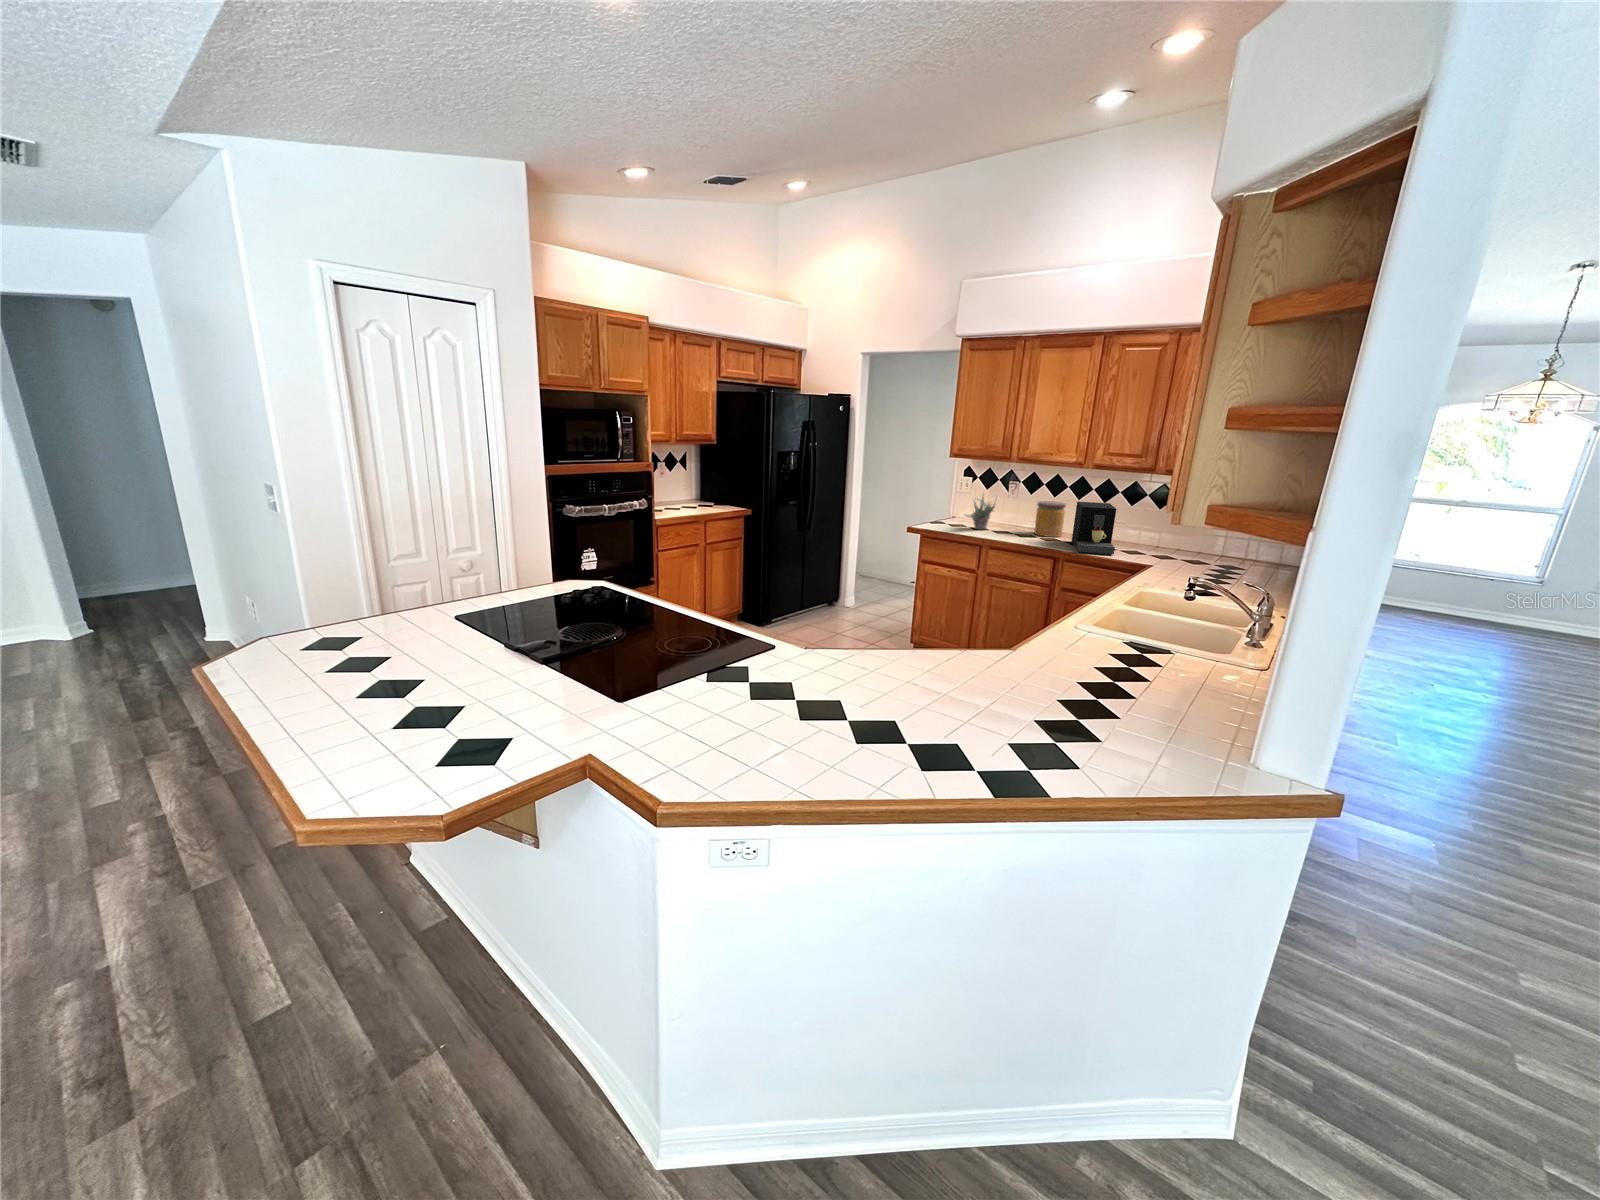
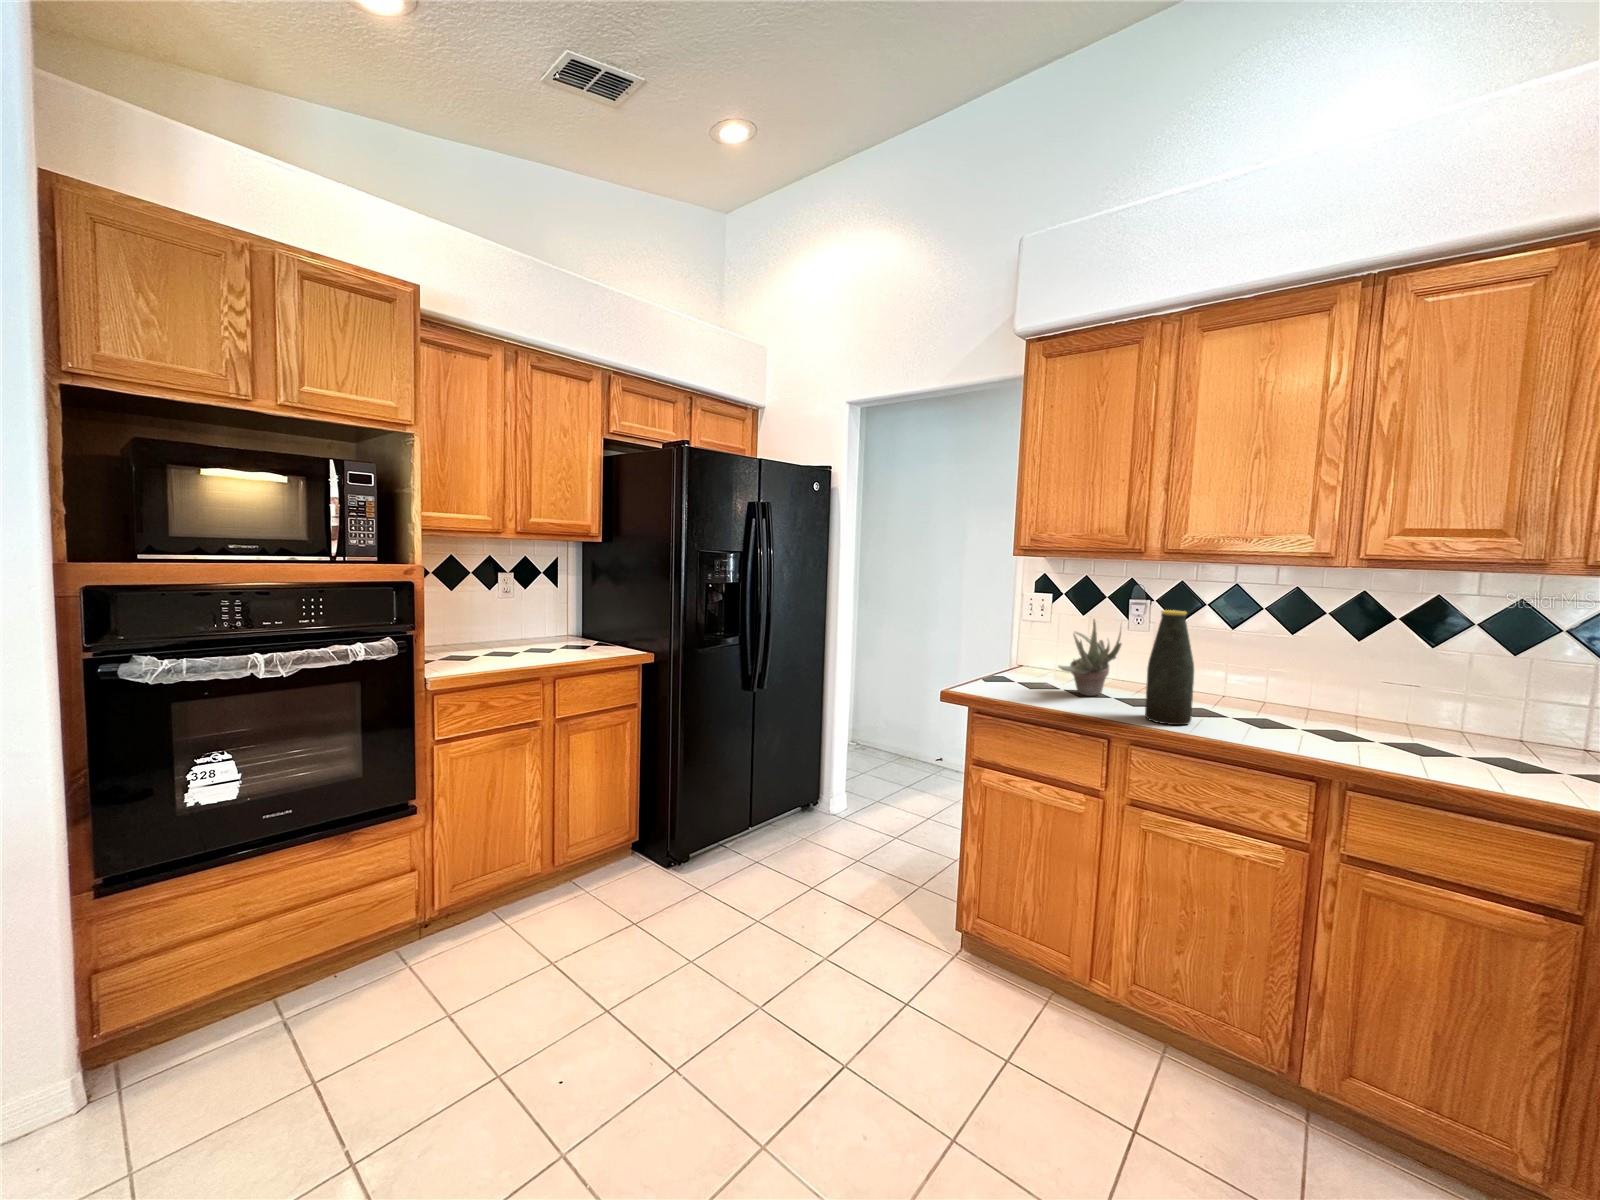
bottle: none [999,488,1021,540] -> present [1145,610,1194,725]
jar: present [1034,501,1066,537] -> none [1208,637,1280,714]
coffee maker: present [1072,502,1116,554] -> none [1315,638,1490,775]

